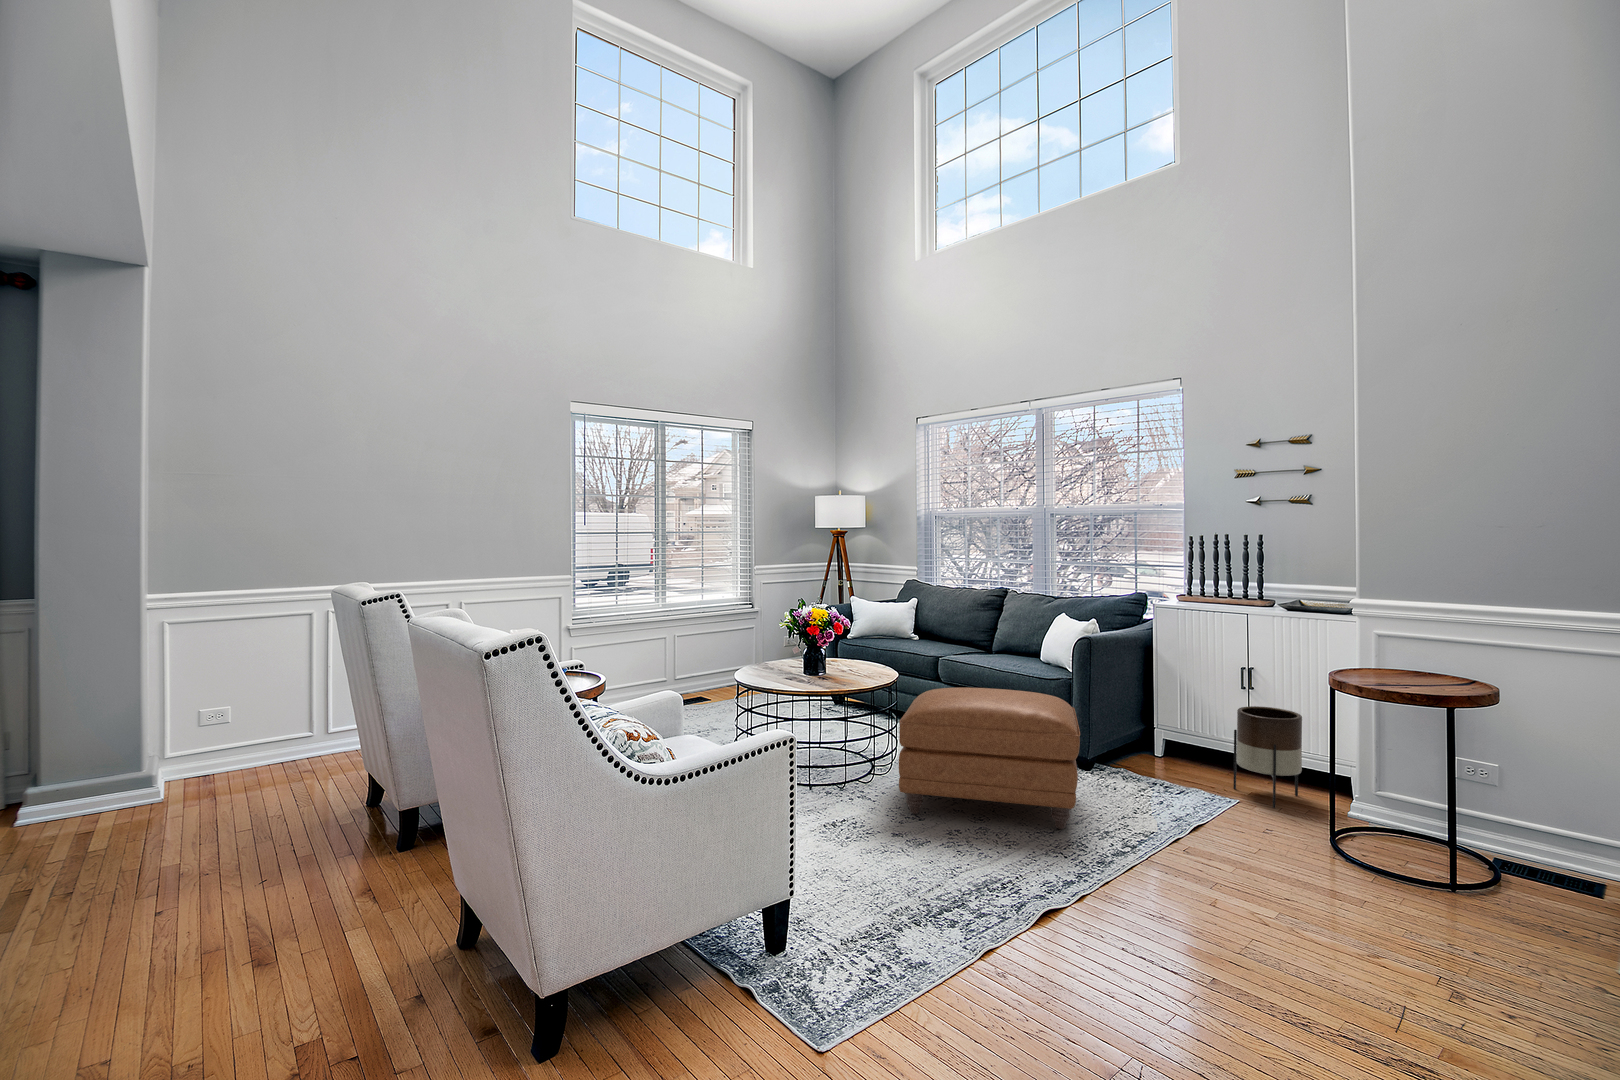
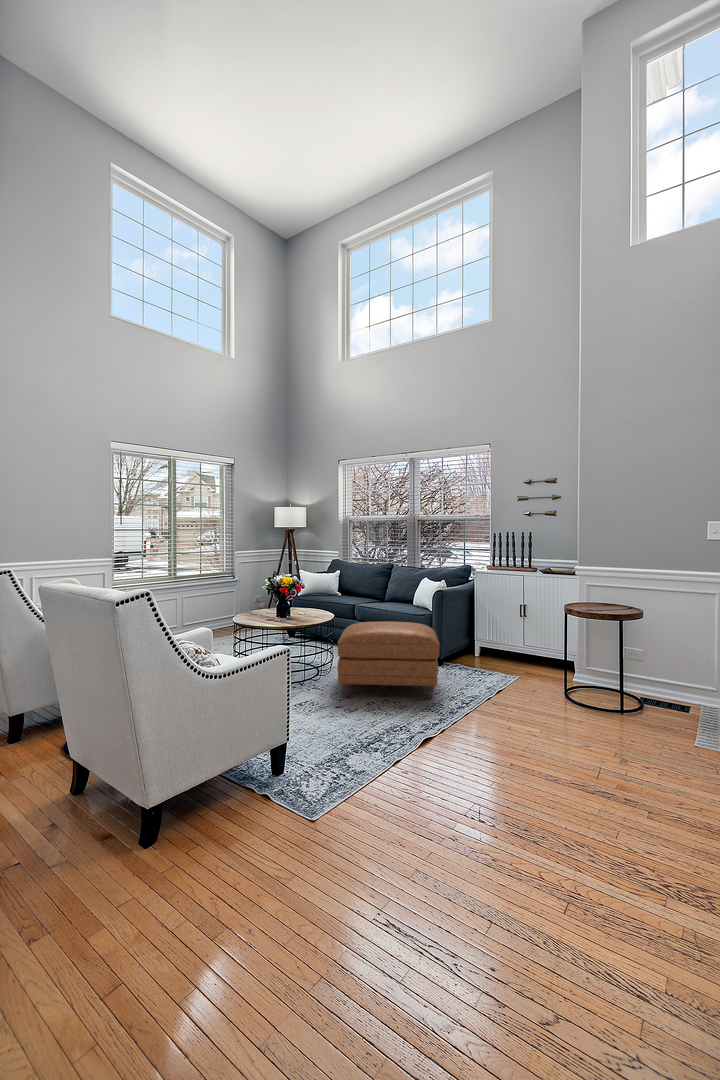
planter: present [1233,706,1302,808] -> none [517,626,552,680]

